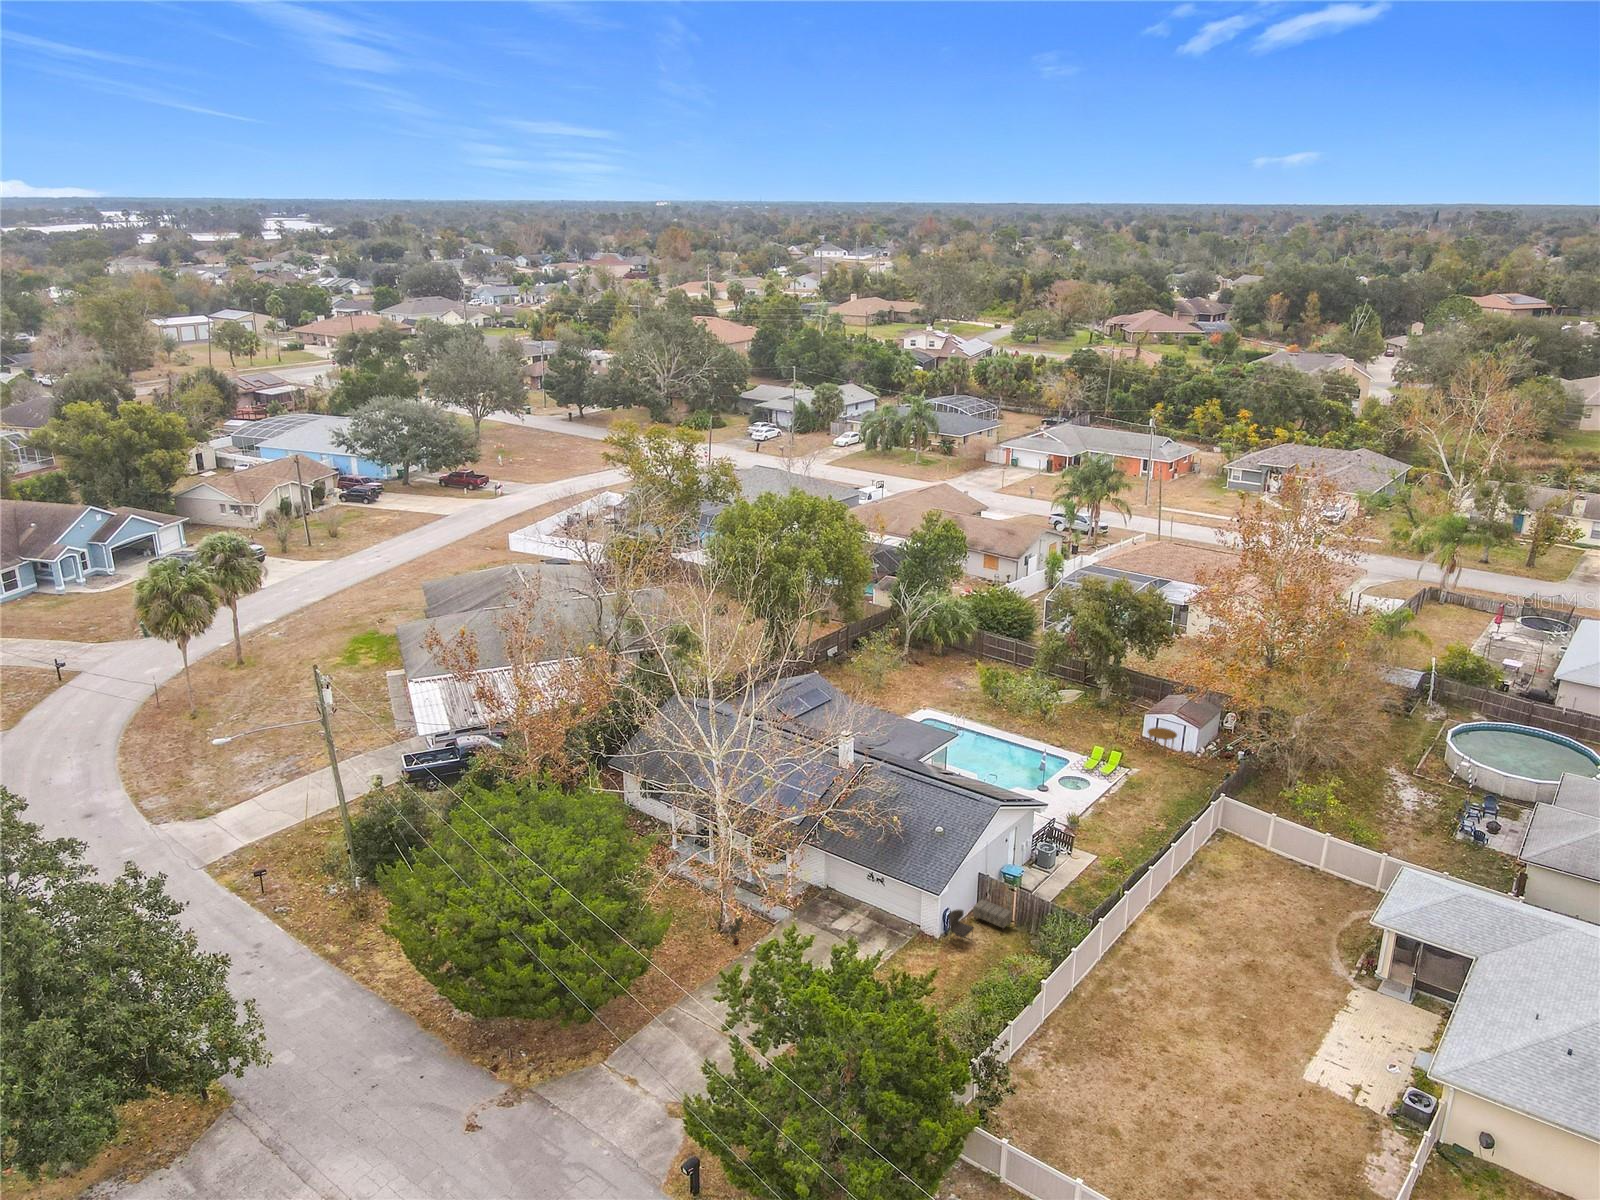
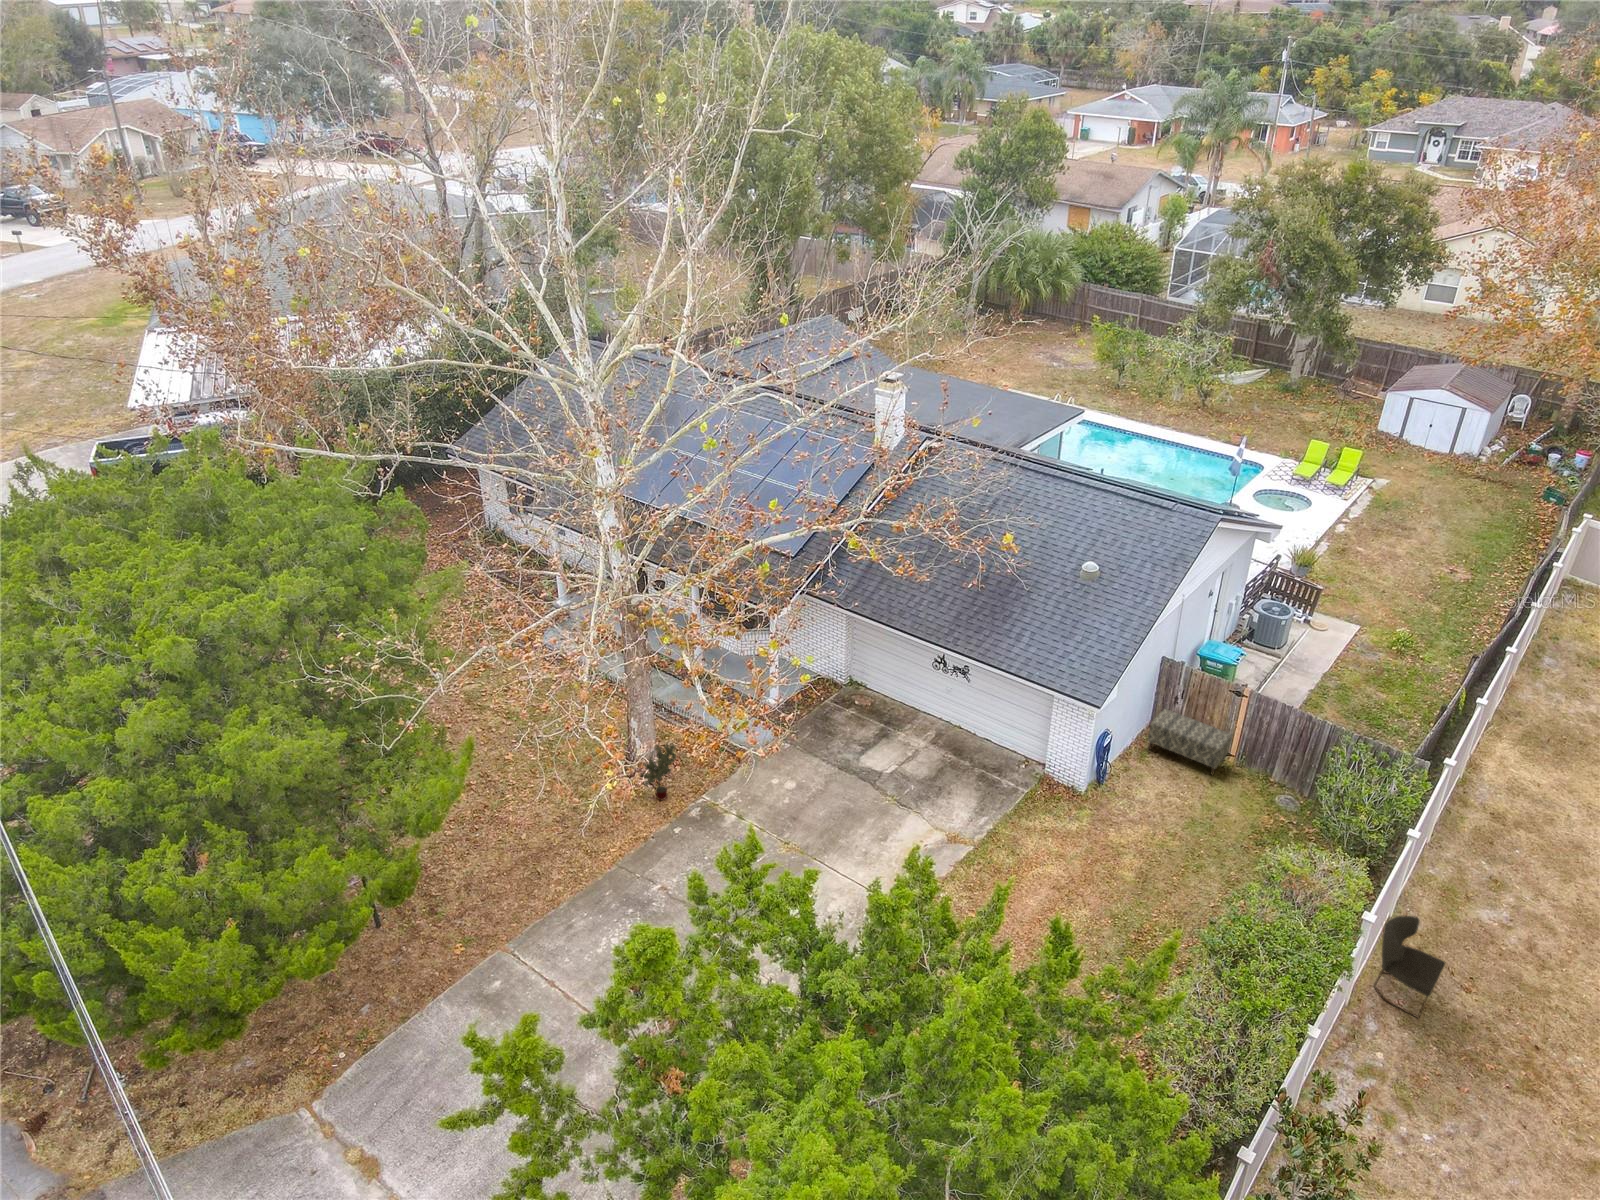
dining table: present [1147,728,1177,754] -> none [1396,413,1455,465]
chair: present [949,910,973,940] -> present [1374,916,1445,1018]

